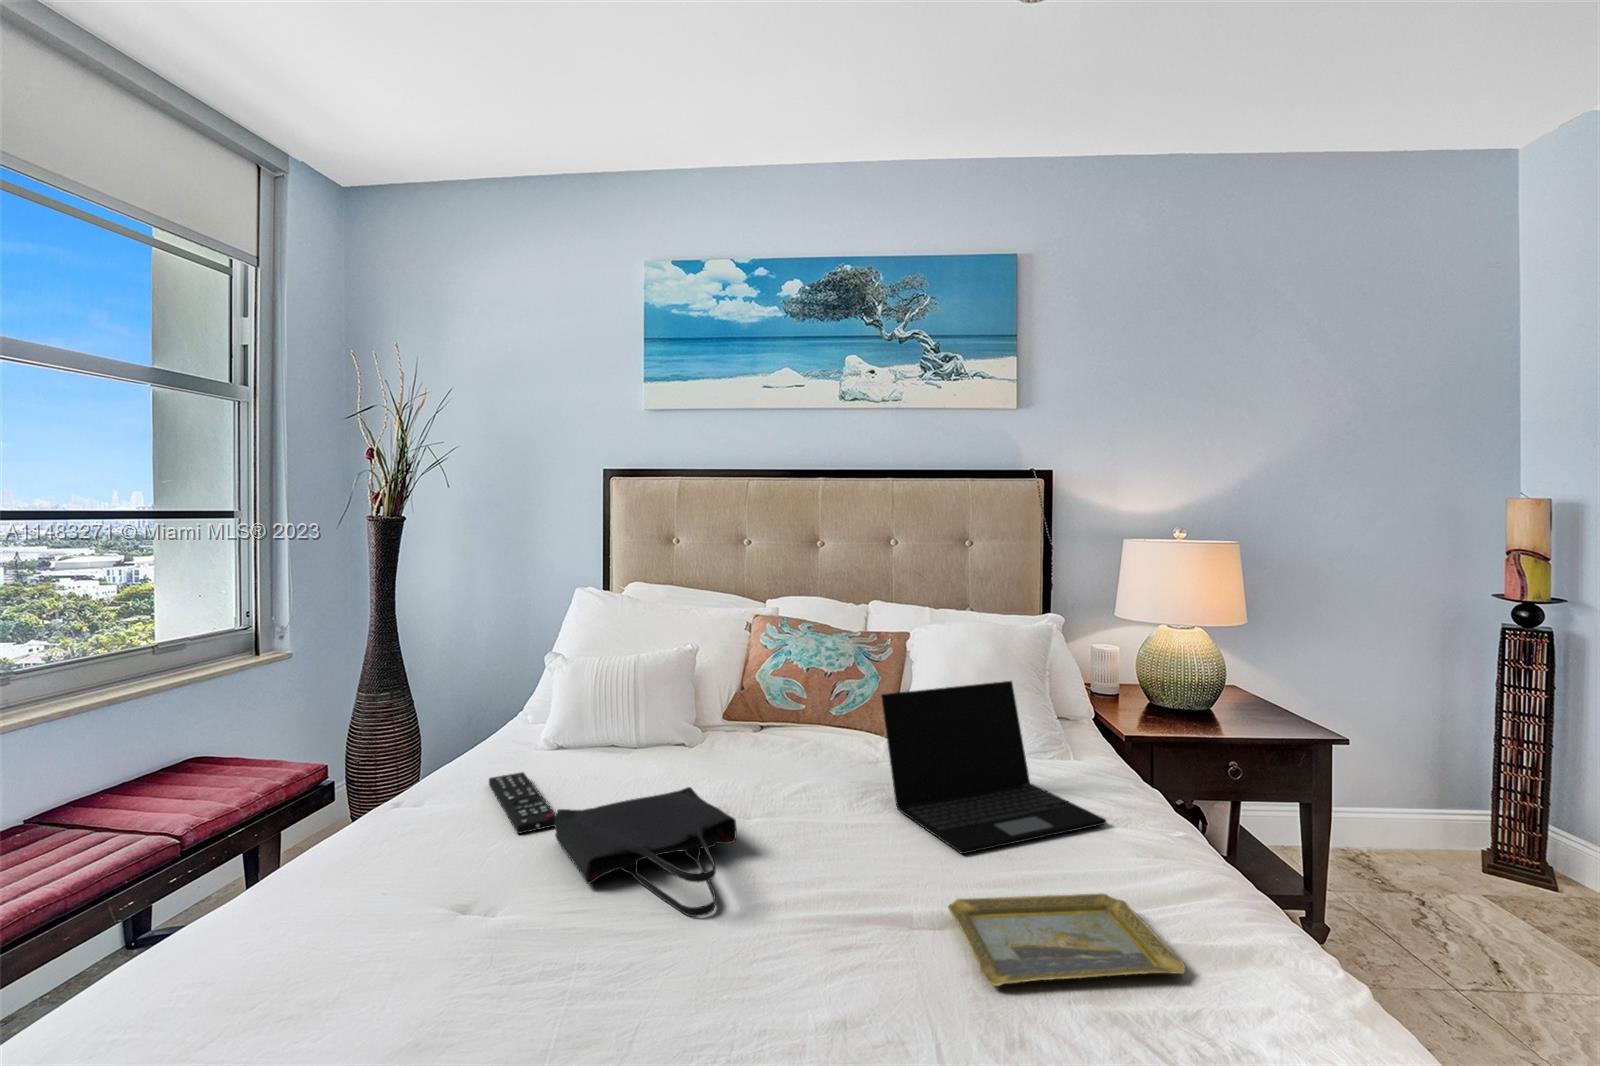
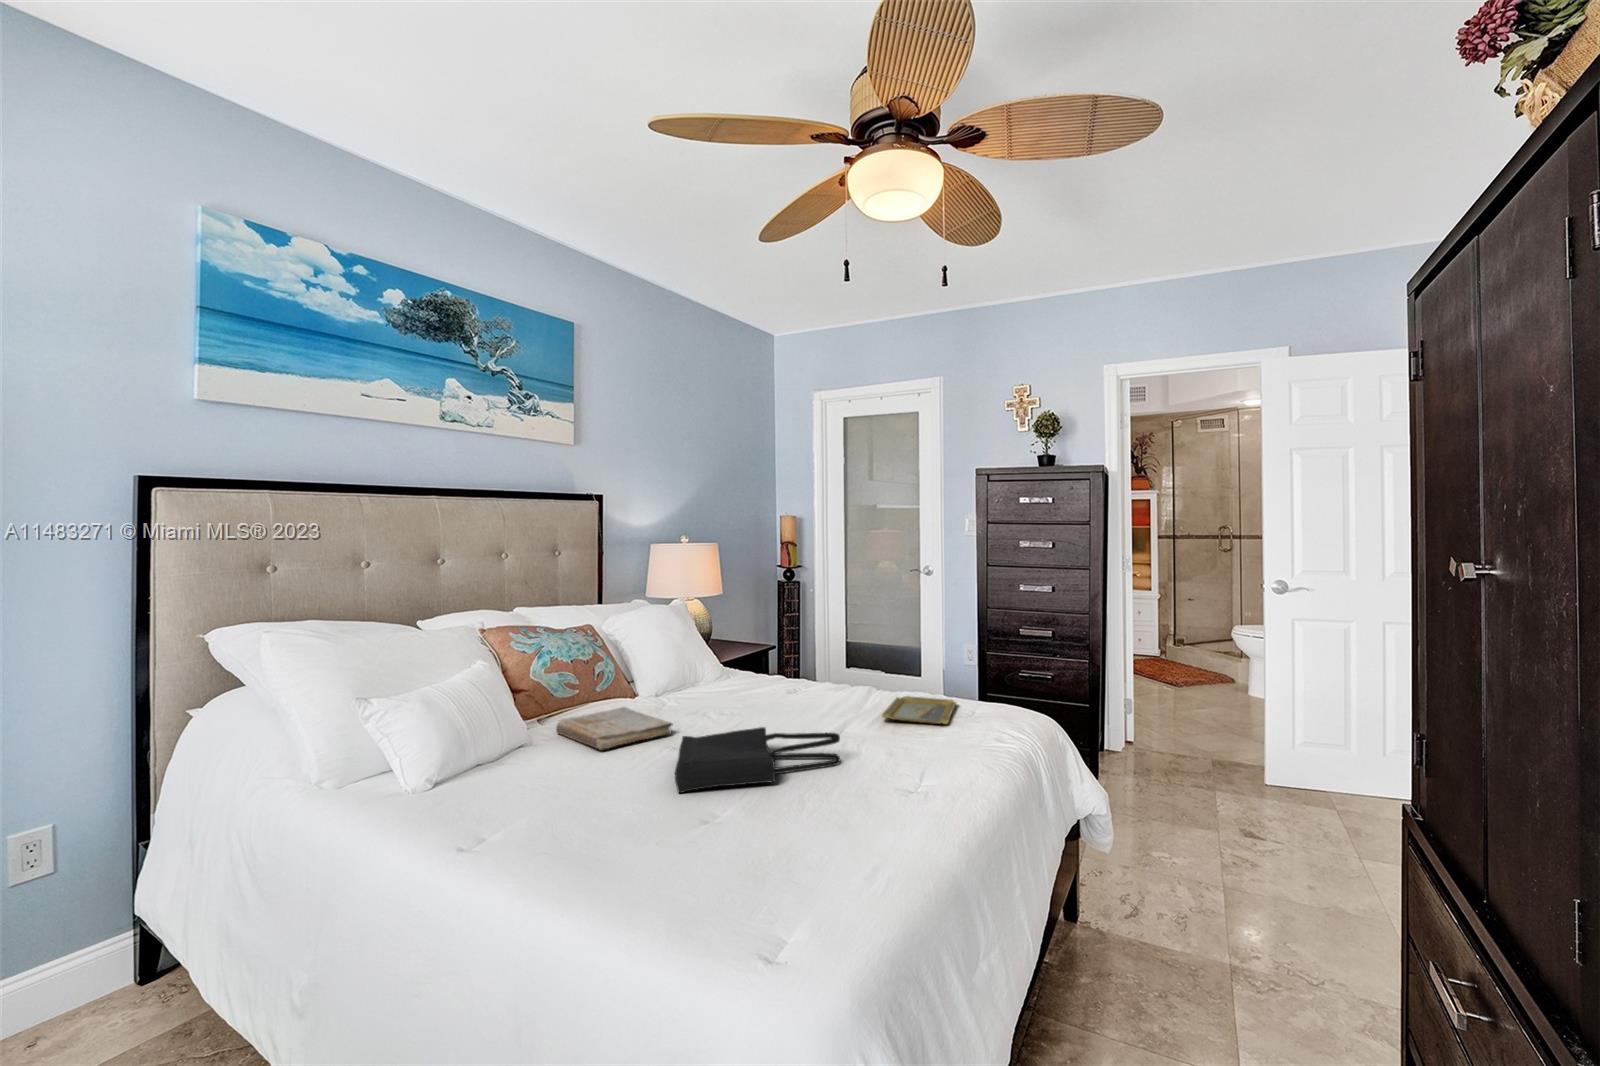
laptop: present [881,681,1106,854] -> none [729,629,826,716]
book: none [689,728,824,785] -> present [556,707,672,750]
remote control: present [489,772,556,834] -> none [489,786,647,819]

